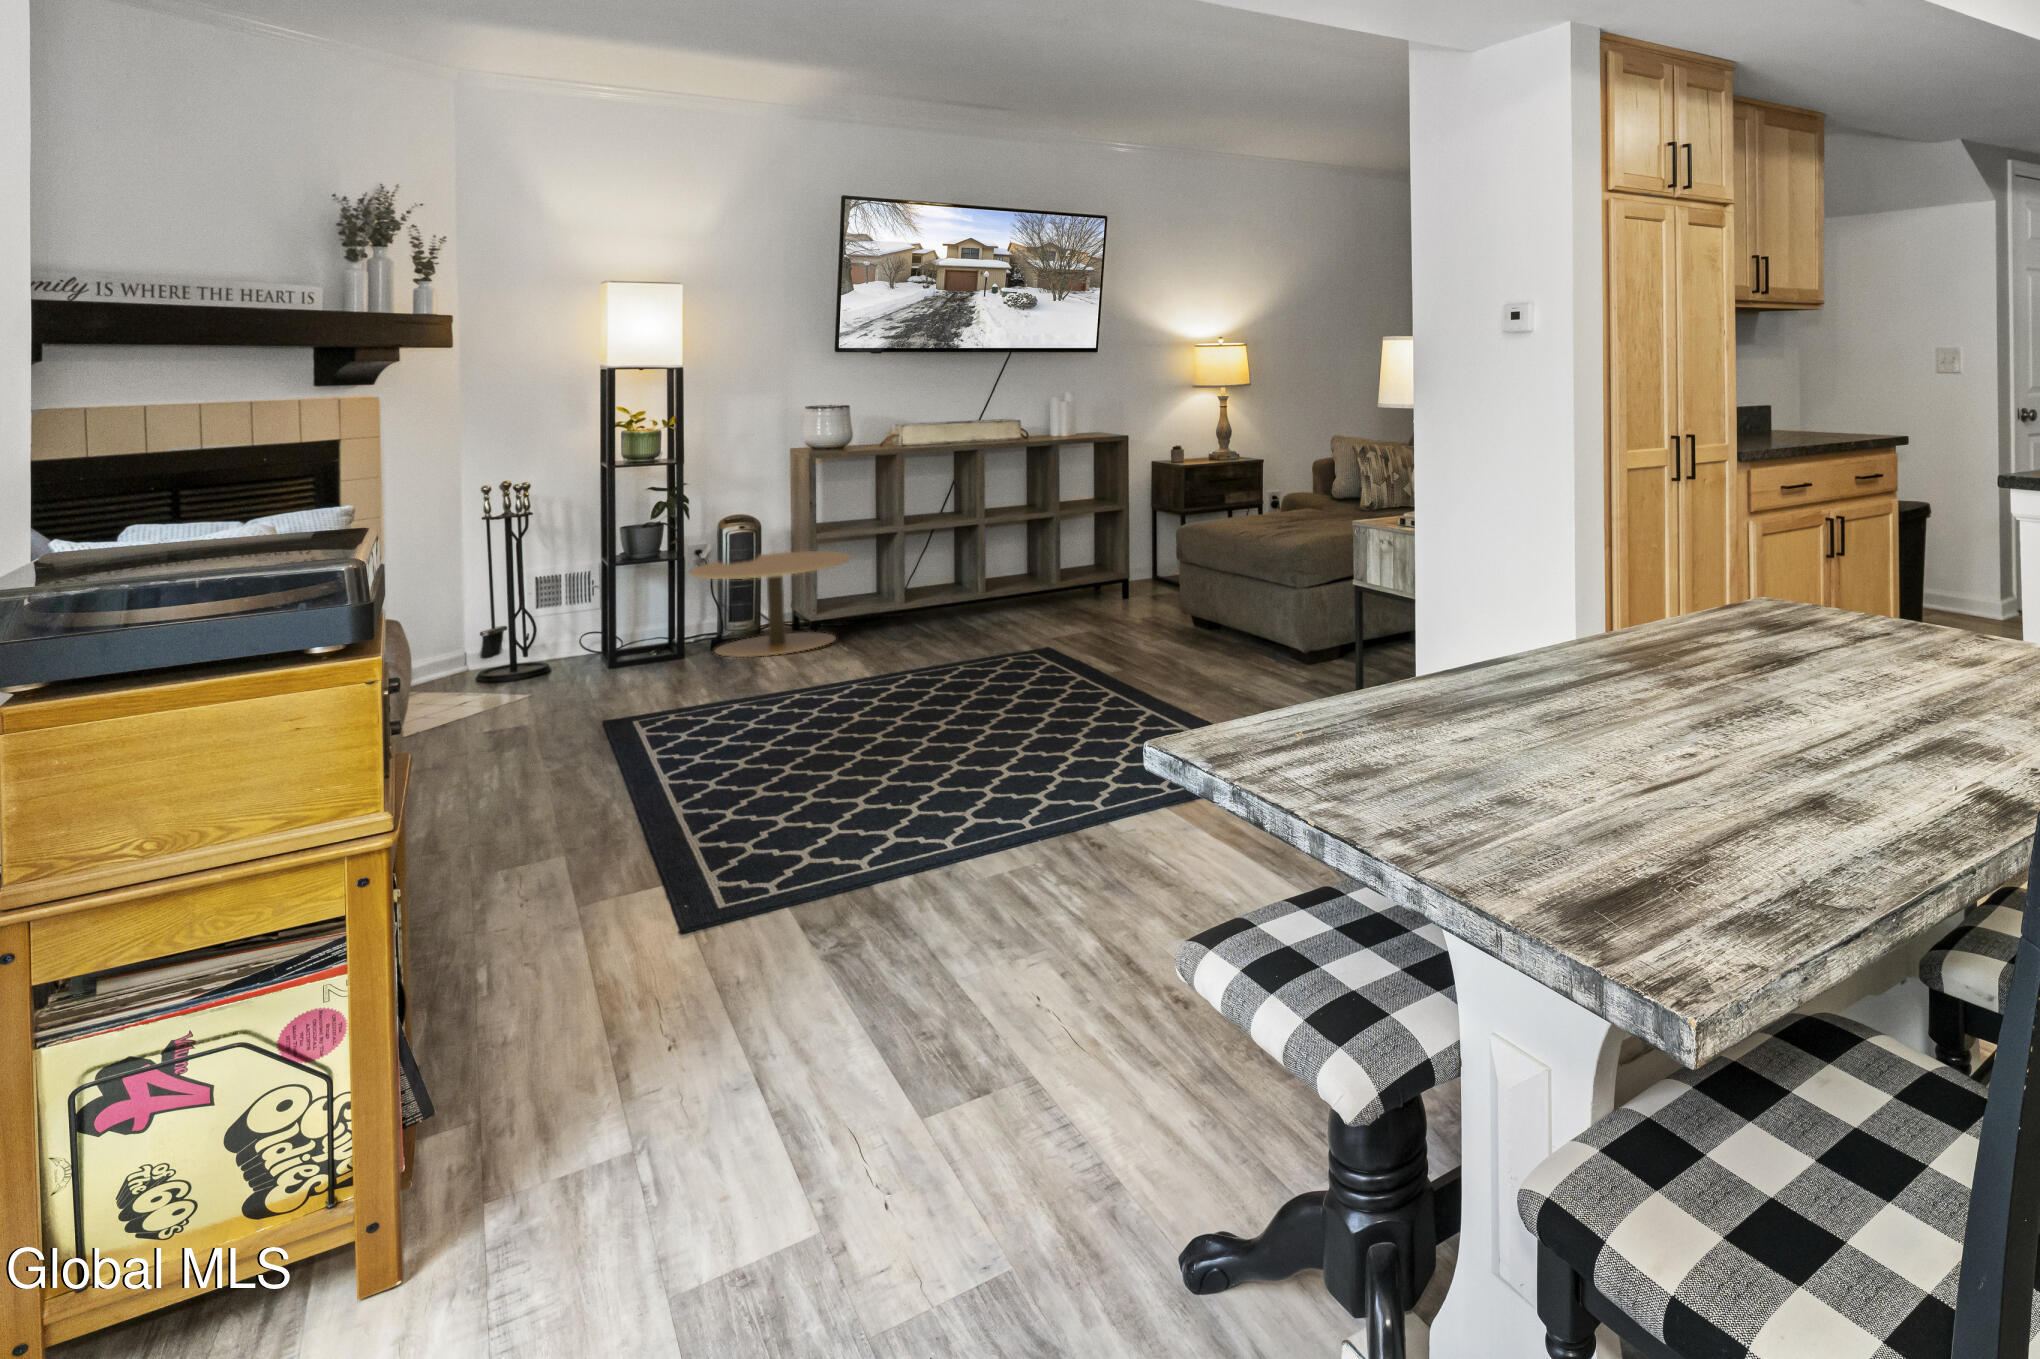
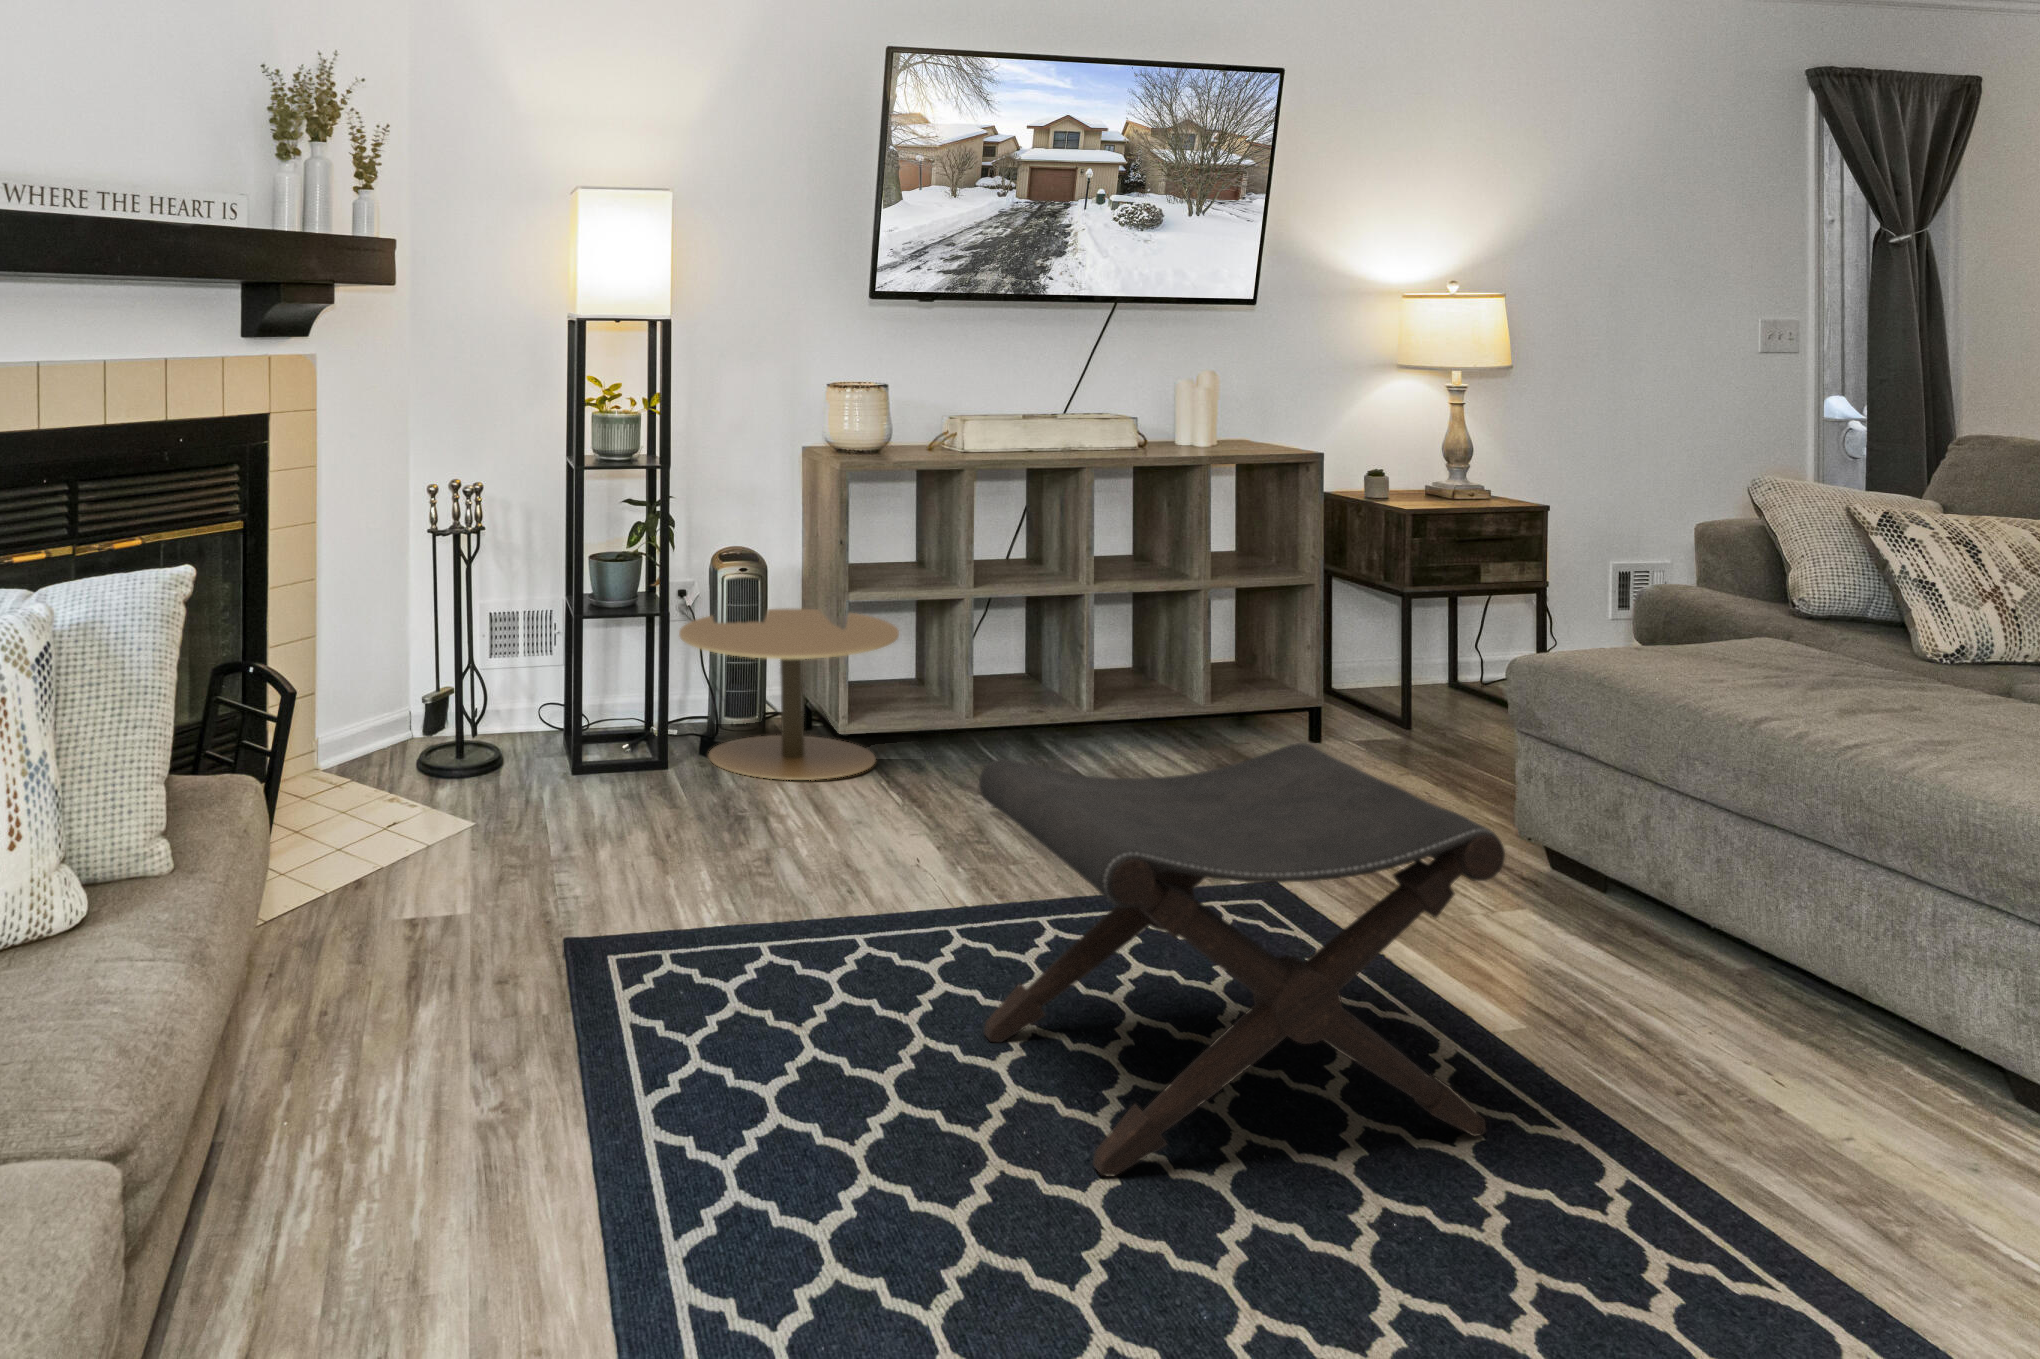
footstool: none [841,571,1090,771] -> present [979,743,1505,1176]

